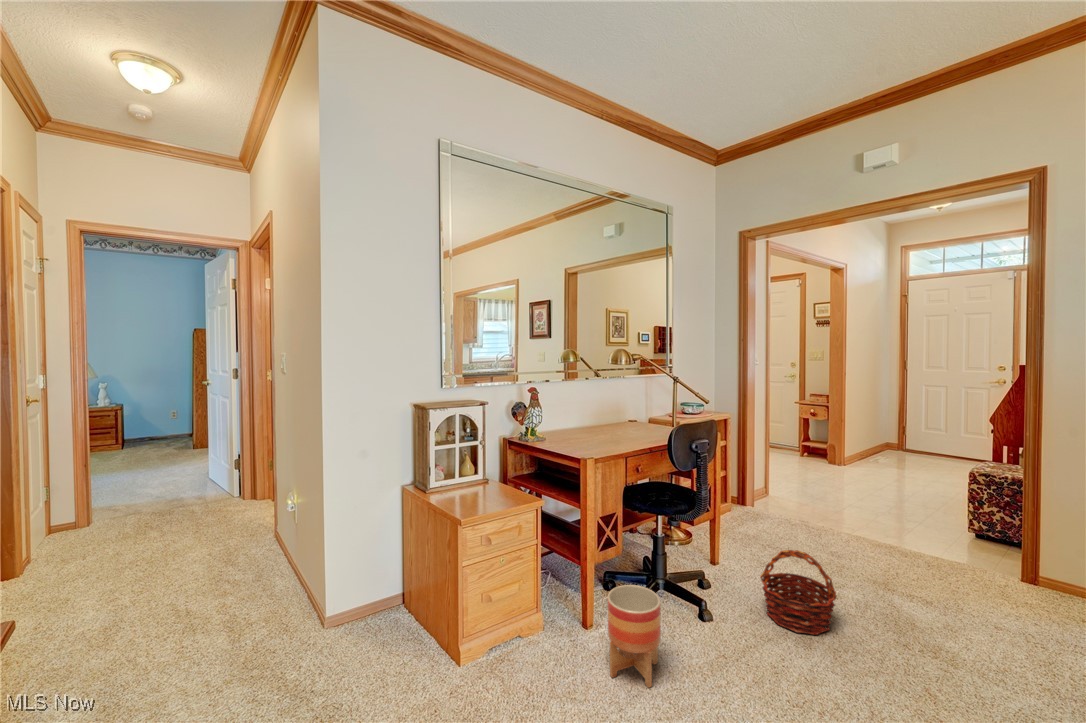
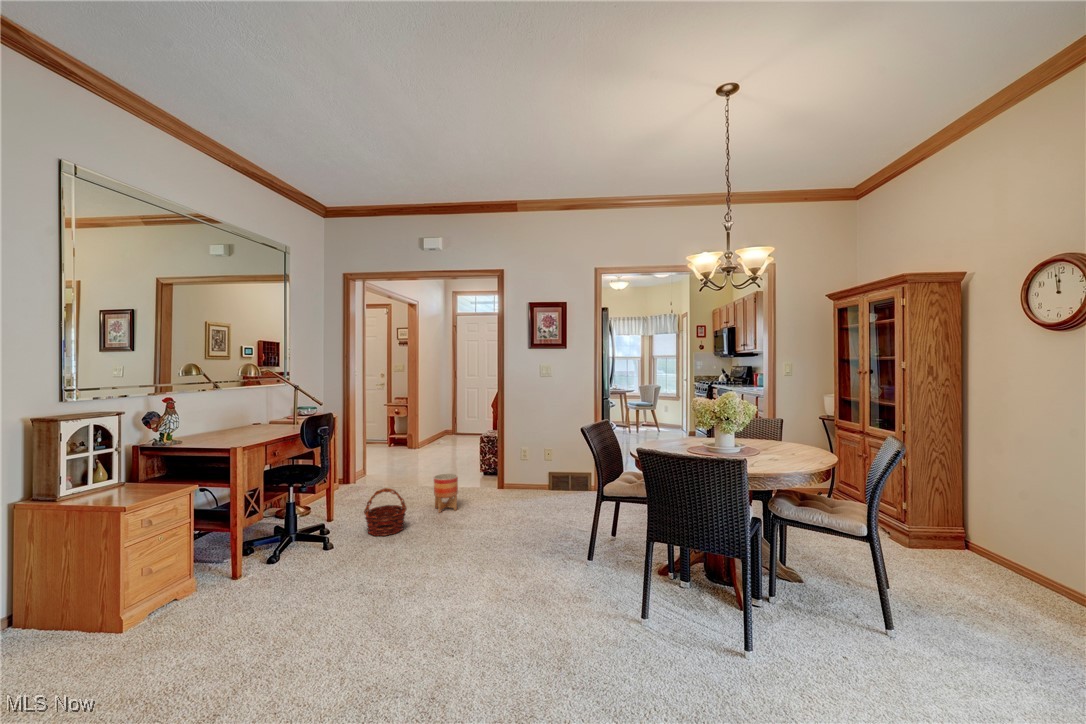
planter: present [608,585,661,687] -> present [434,473,458,513]

